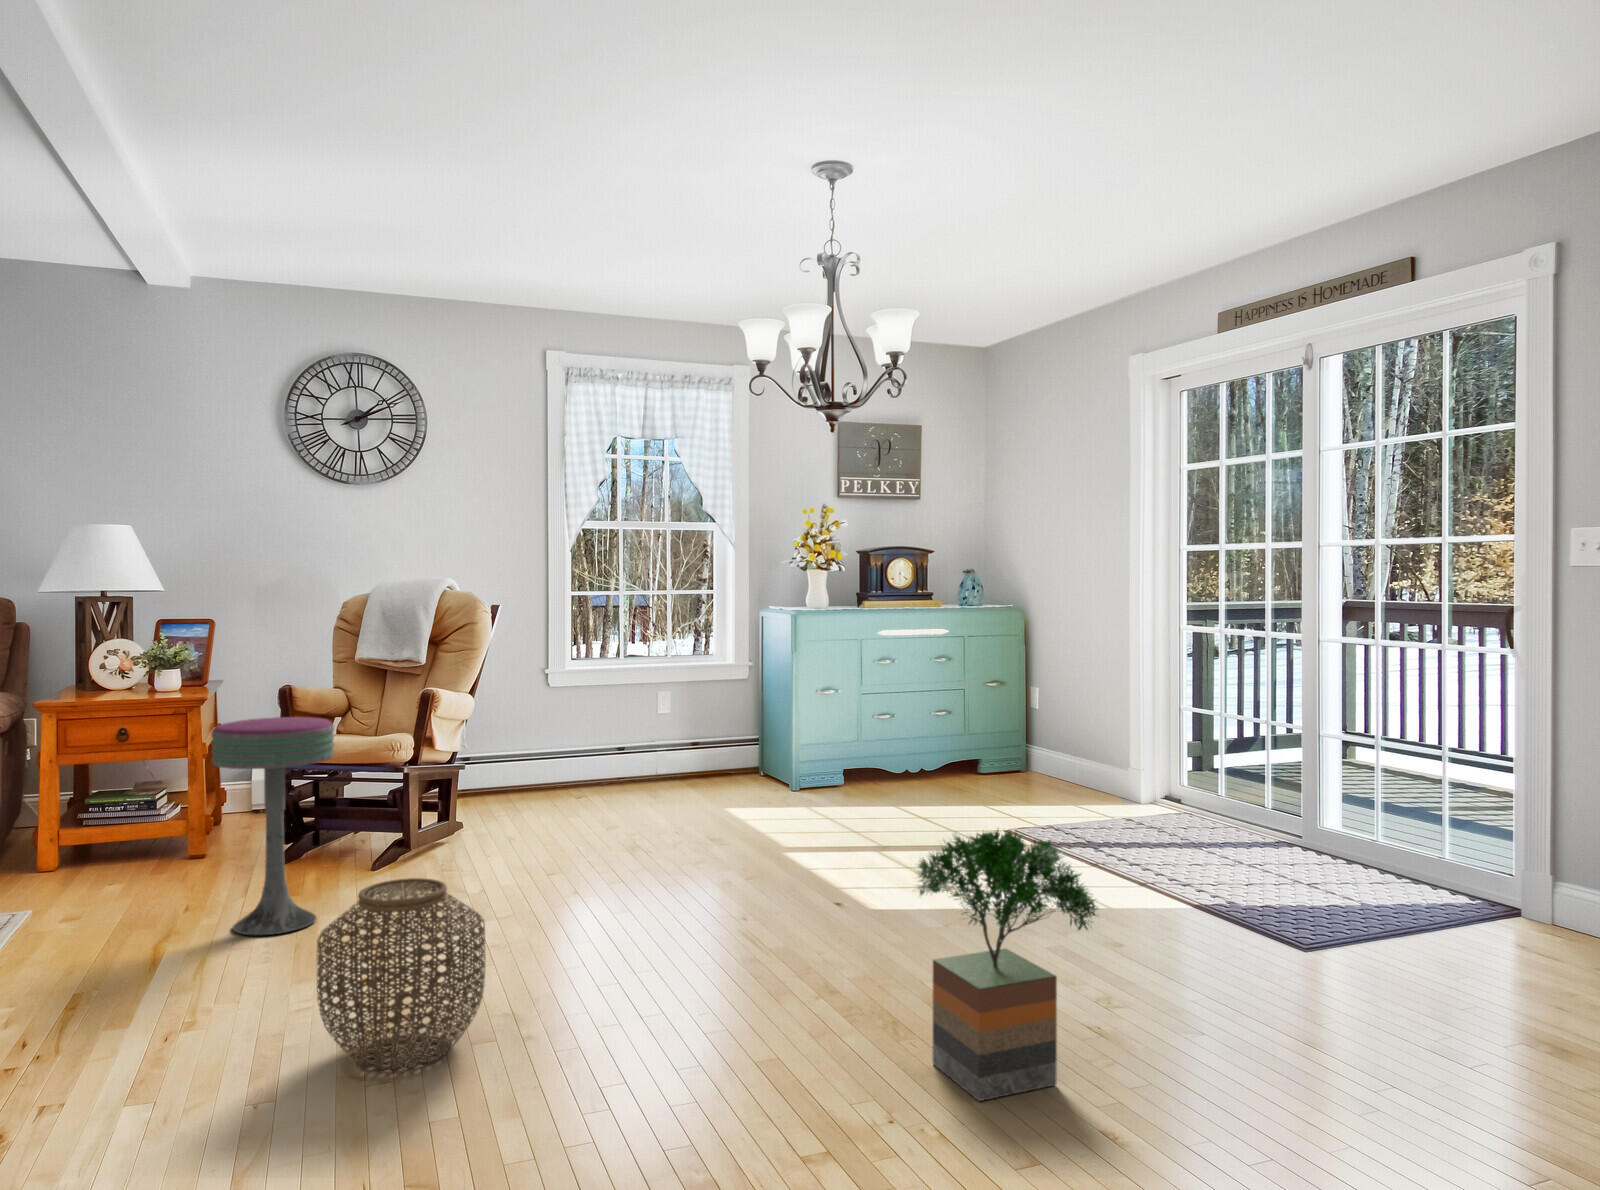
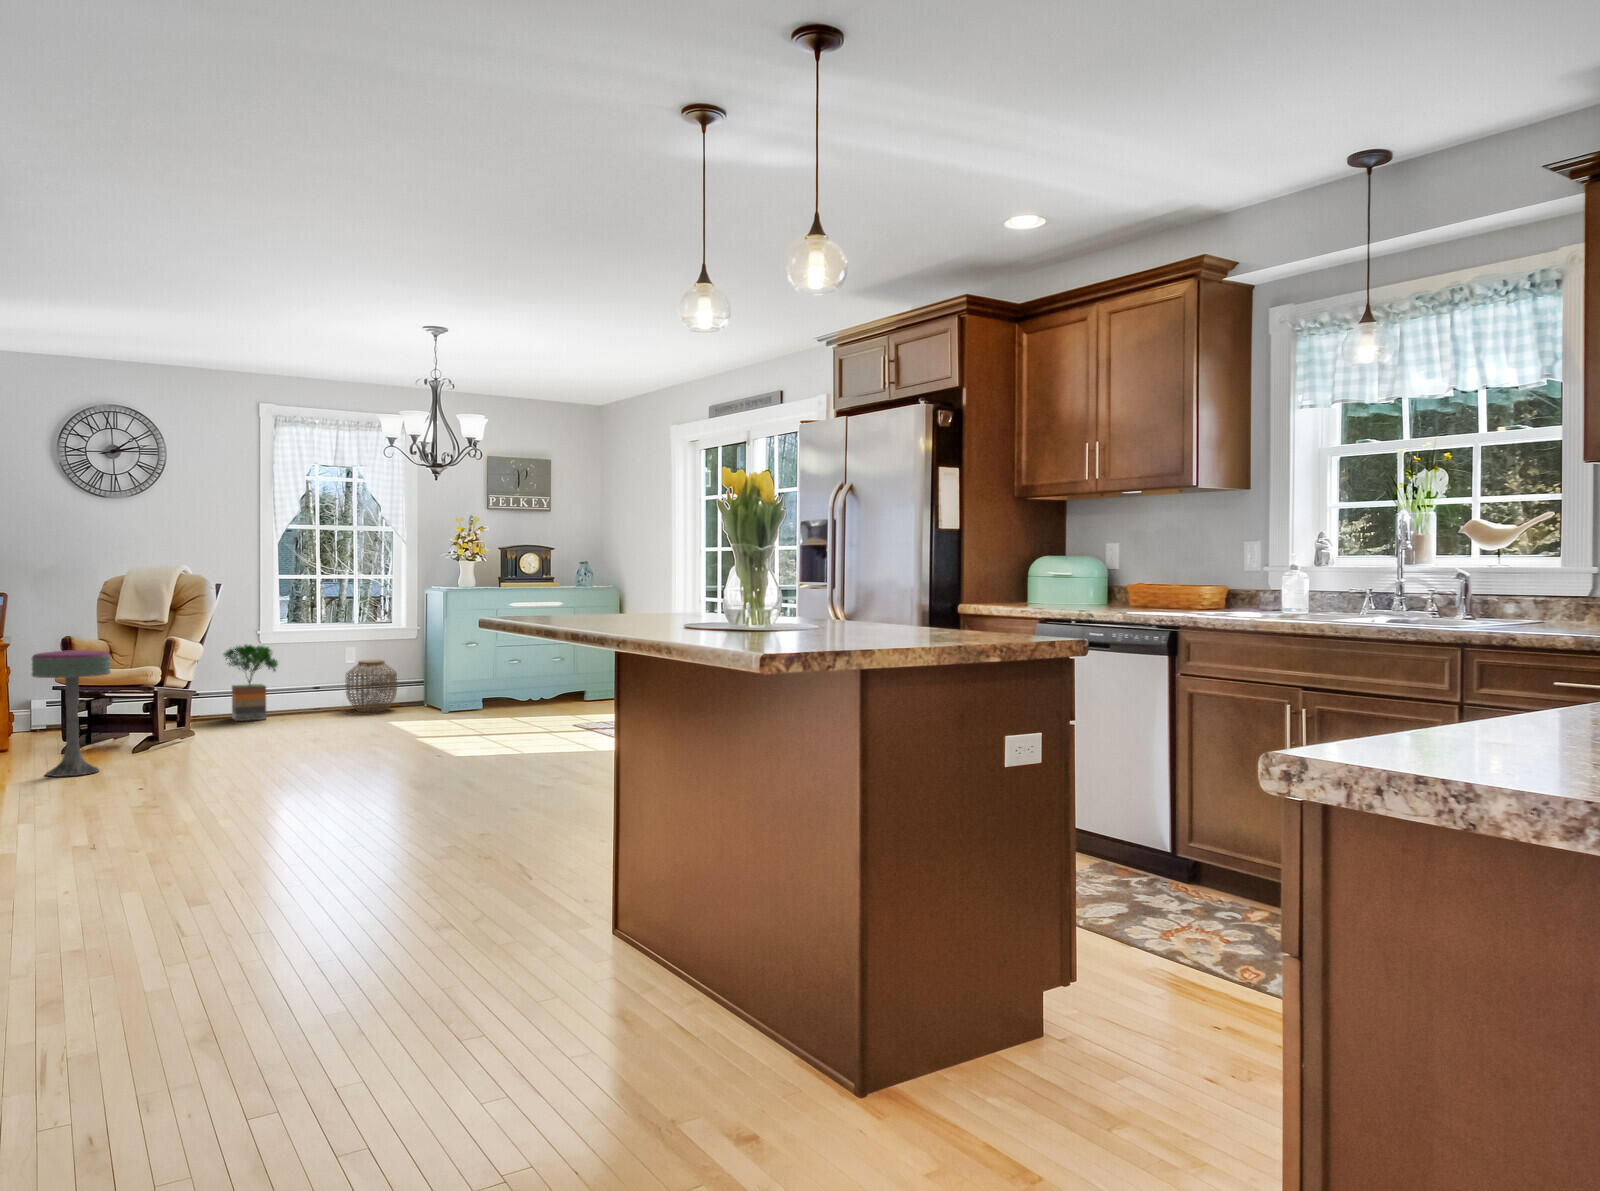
potted tree: present [917,830,1098,1101] -> present [223,645,278,721]
woven basket: present [317,878,485,1069] -> present [346,660,397,712]

